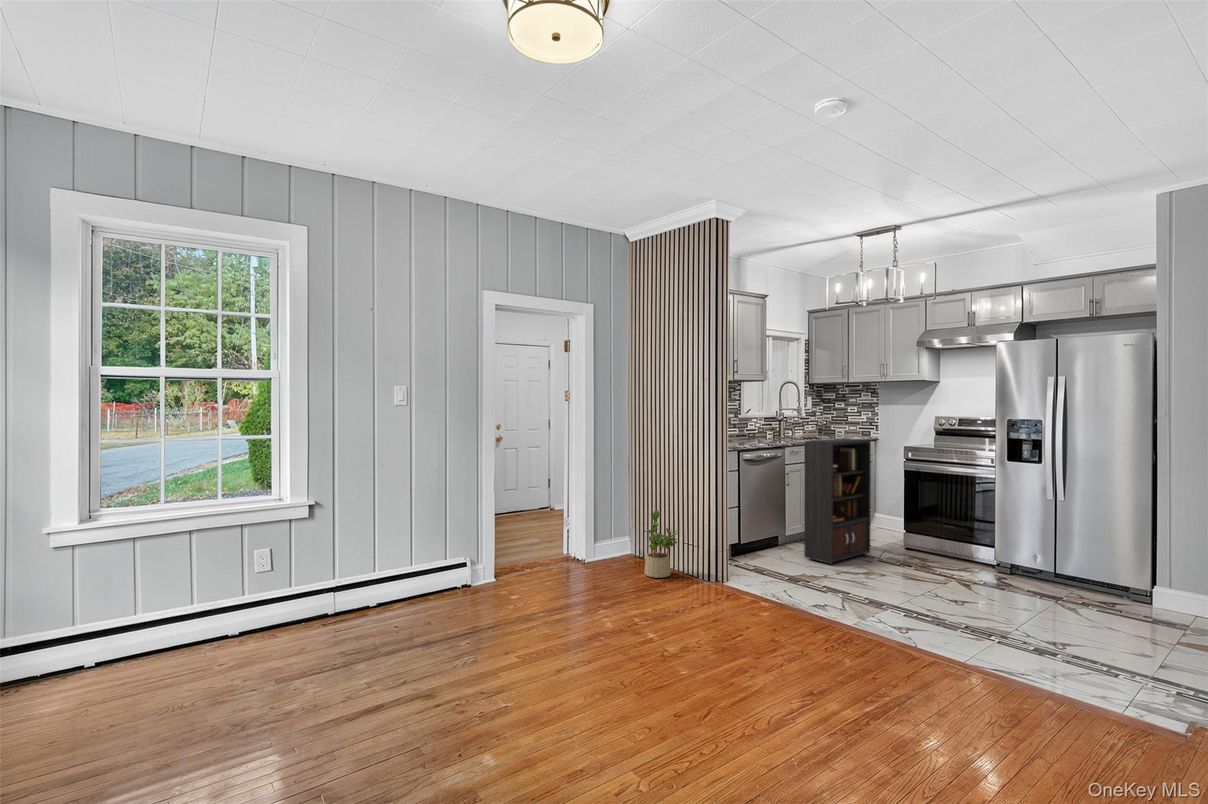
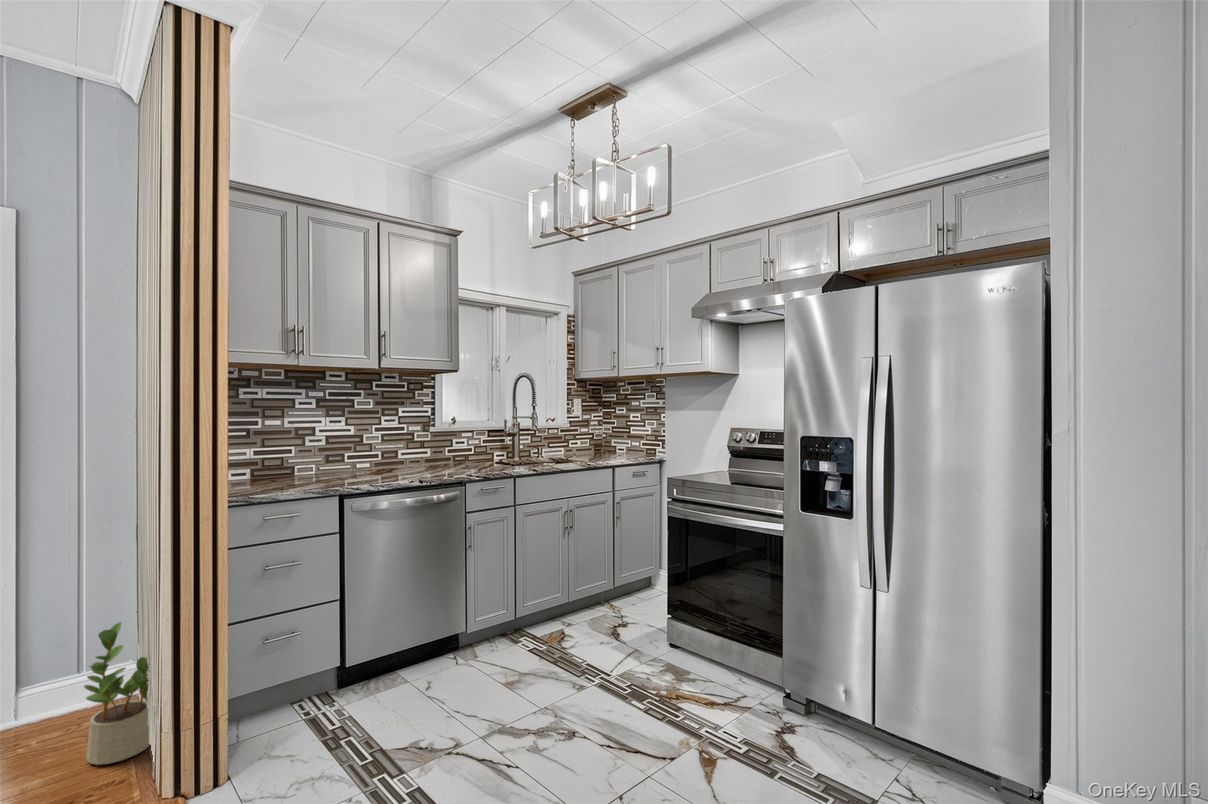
bookcase: present [804,438,871,564] -> none [471,465,595,696]

